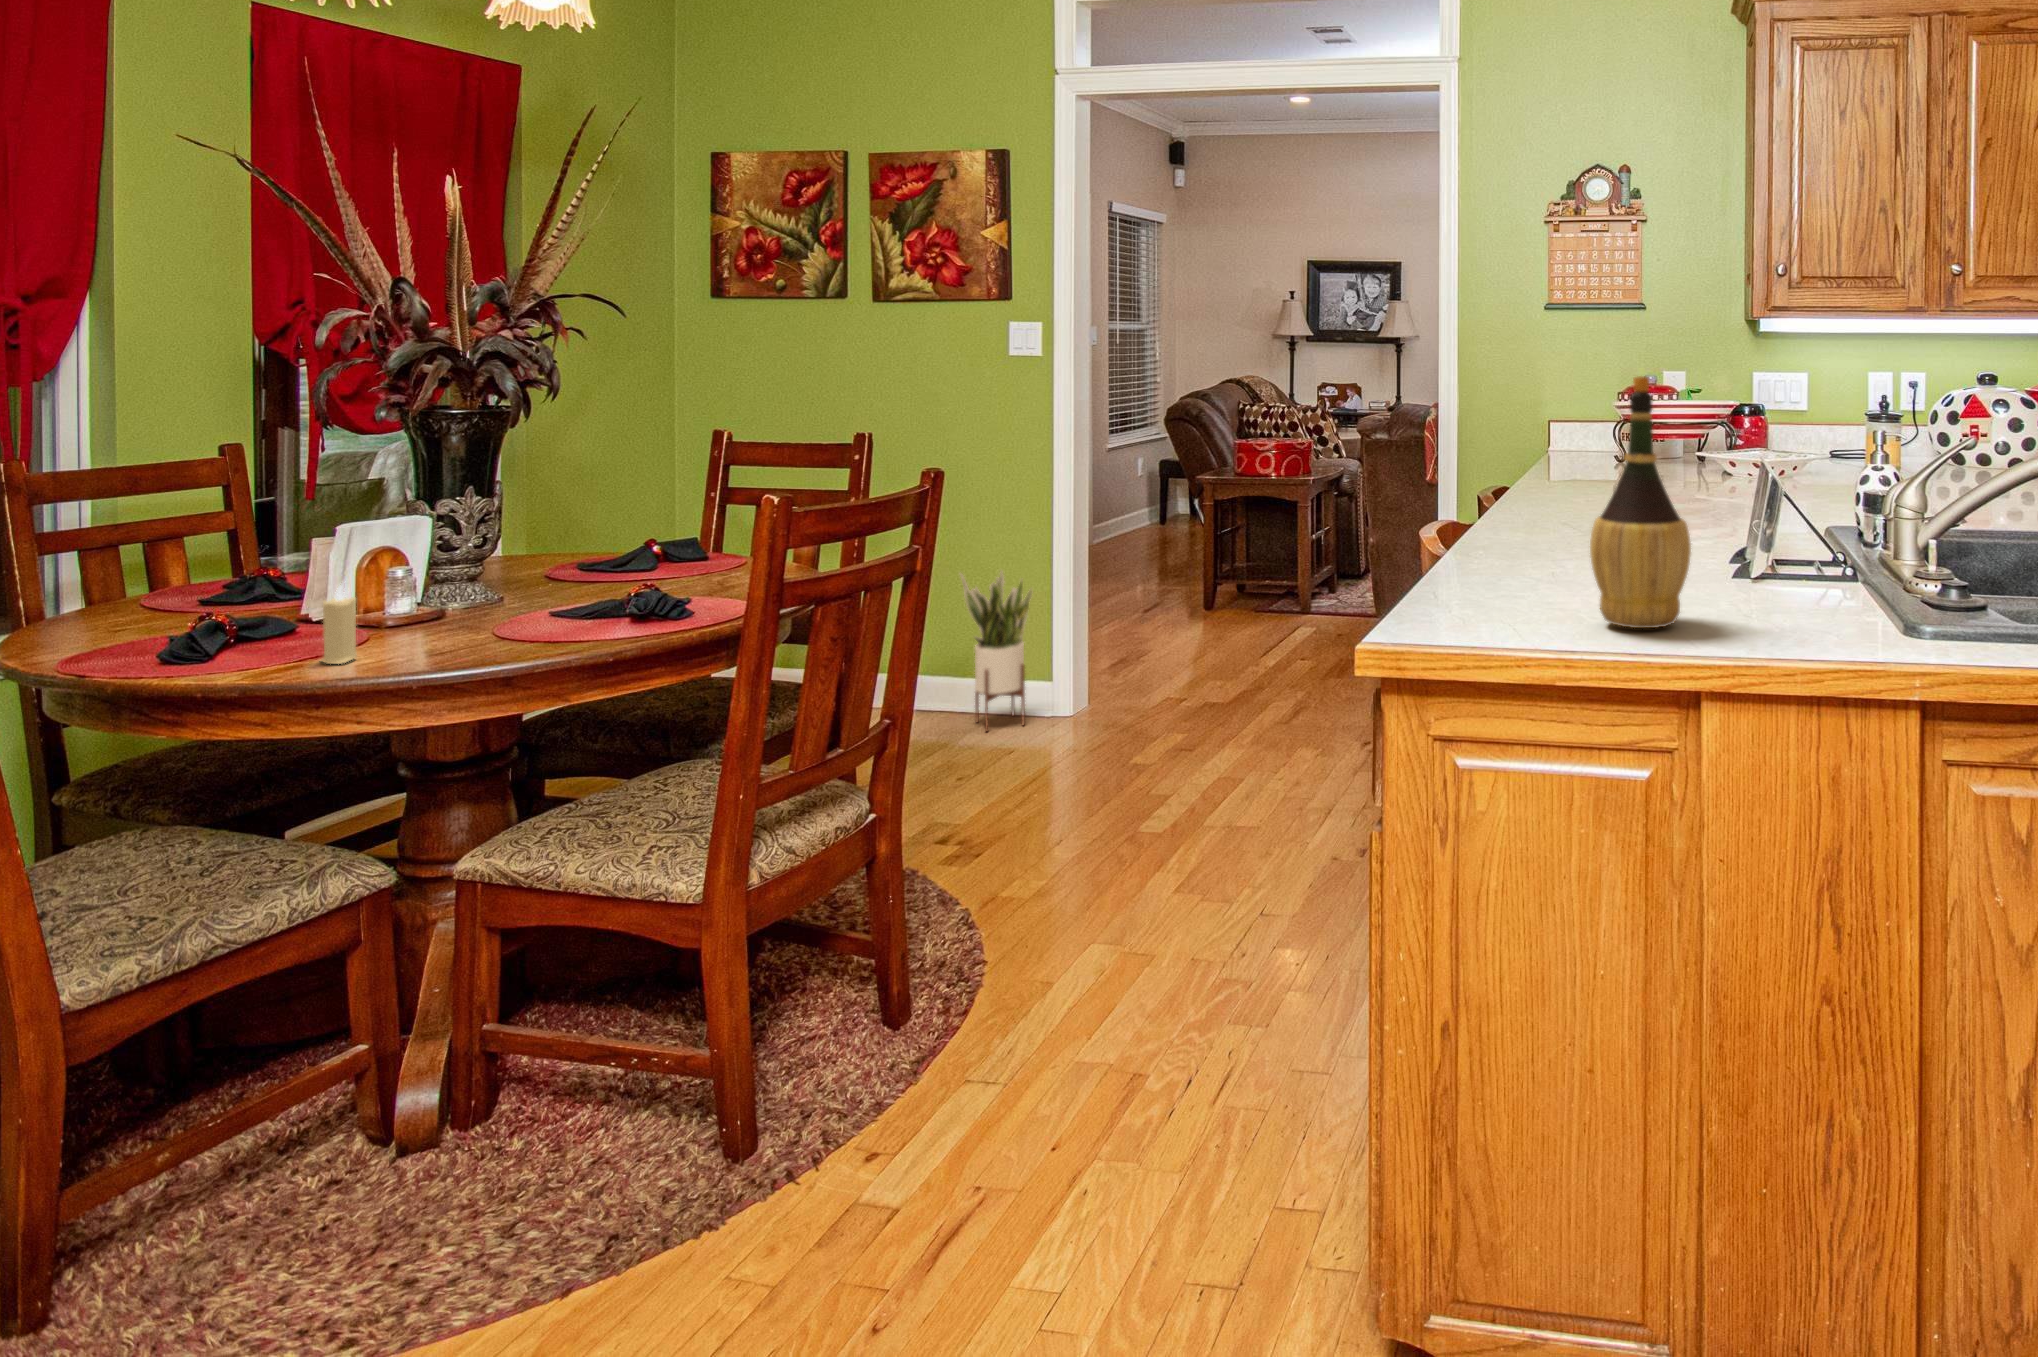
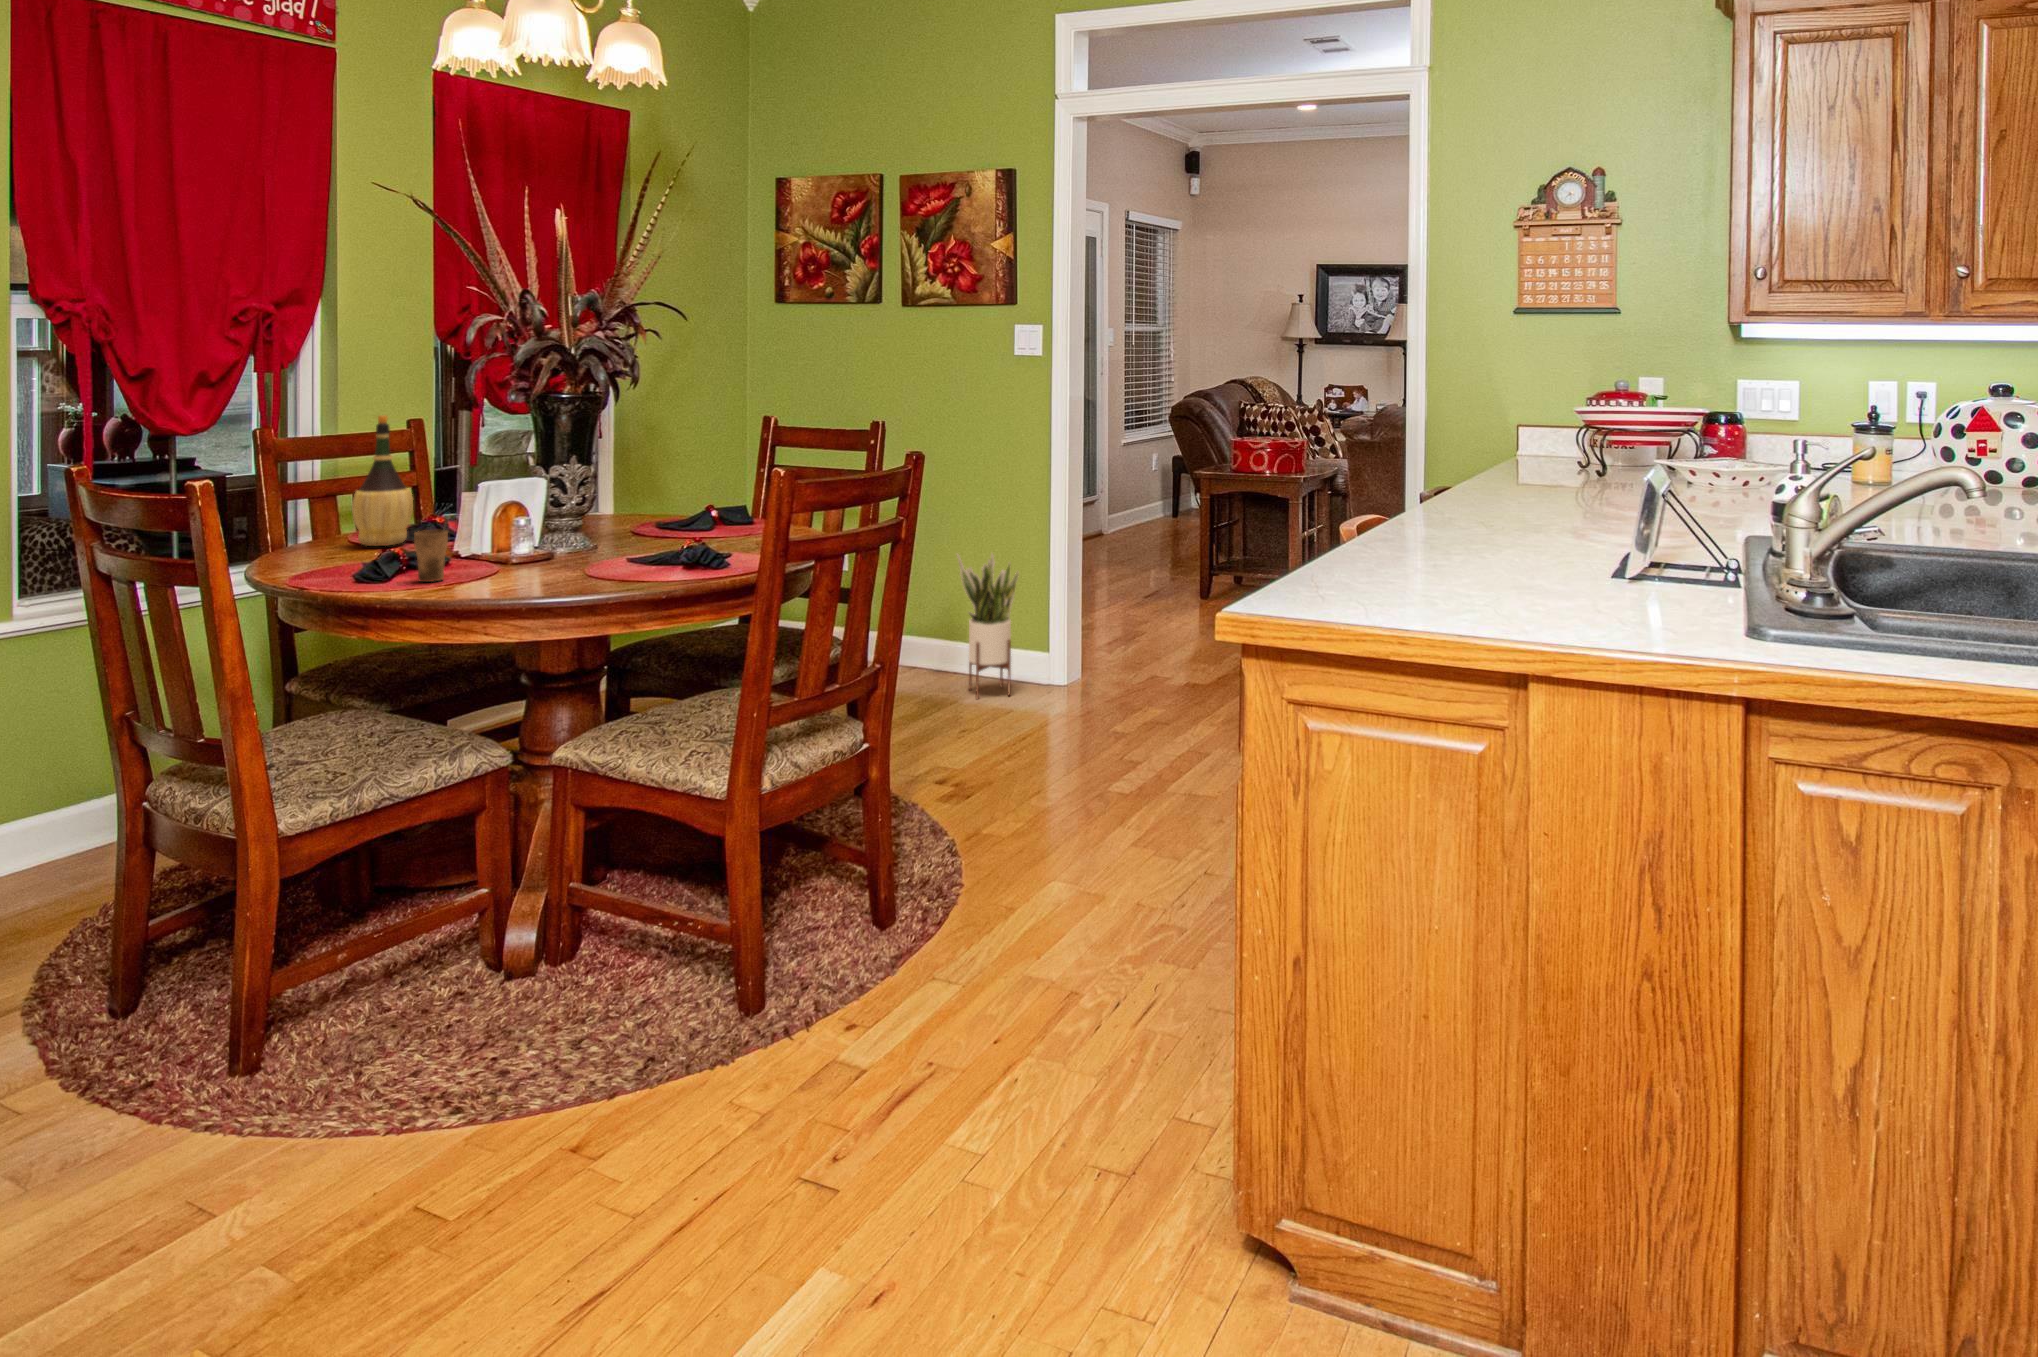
wine bottle: present [1590,376,1691,628] -> present [352,415,413,546]
cup: none [228,576,284,661] -> present [414,521,448,582]
candle: present [321,583,357,664] -> none [469,524,495,588]

